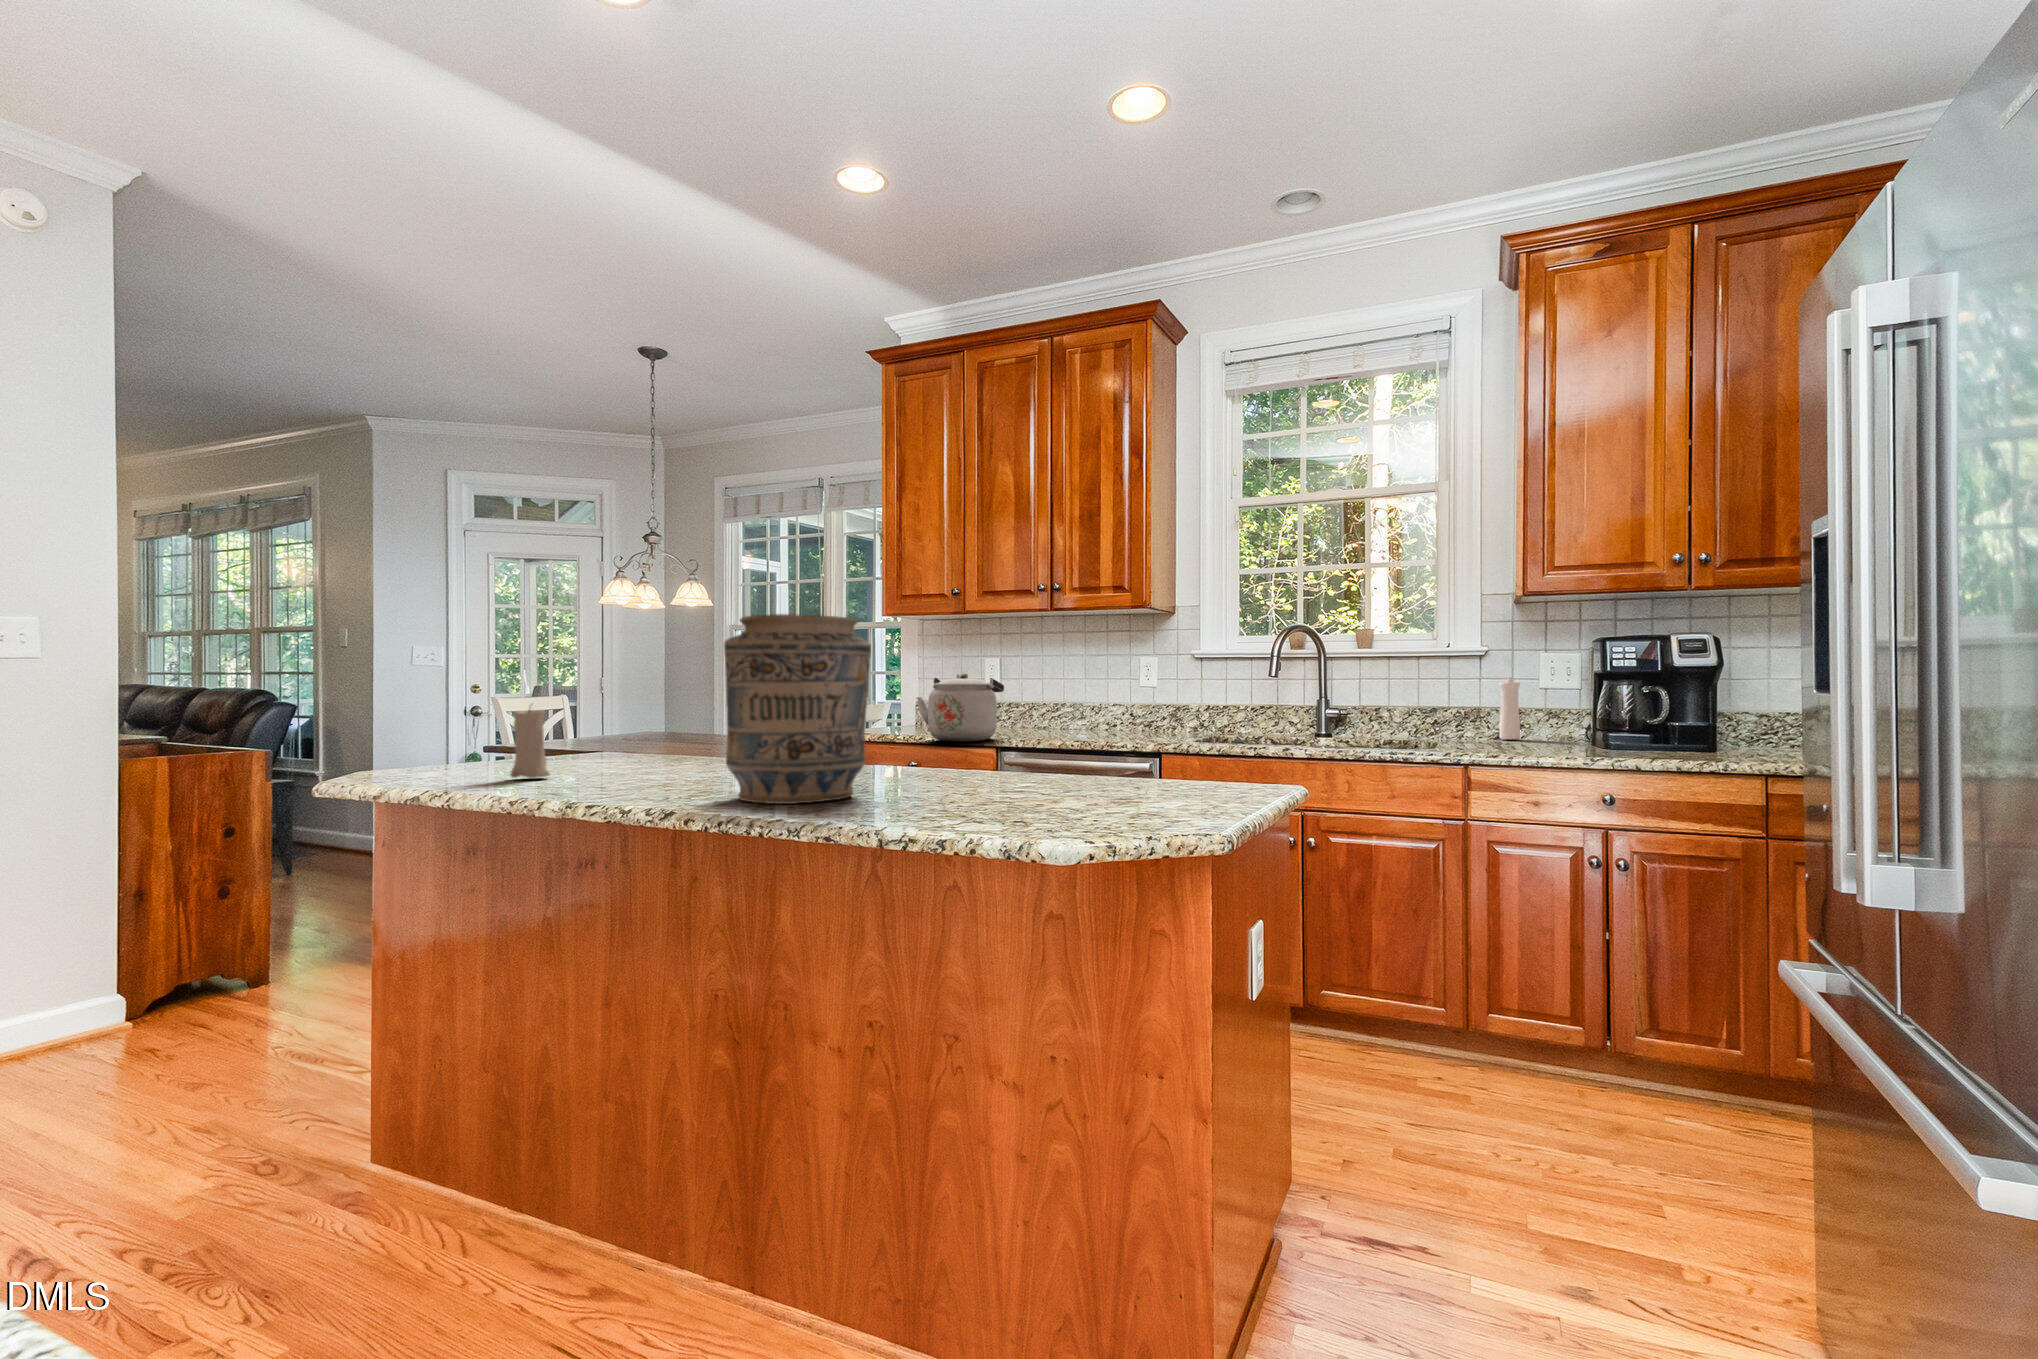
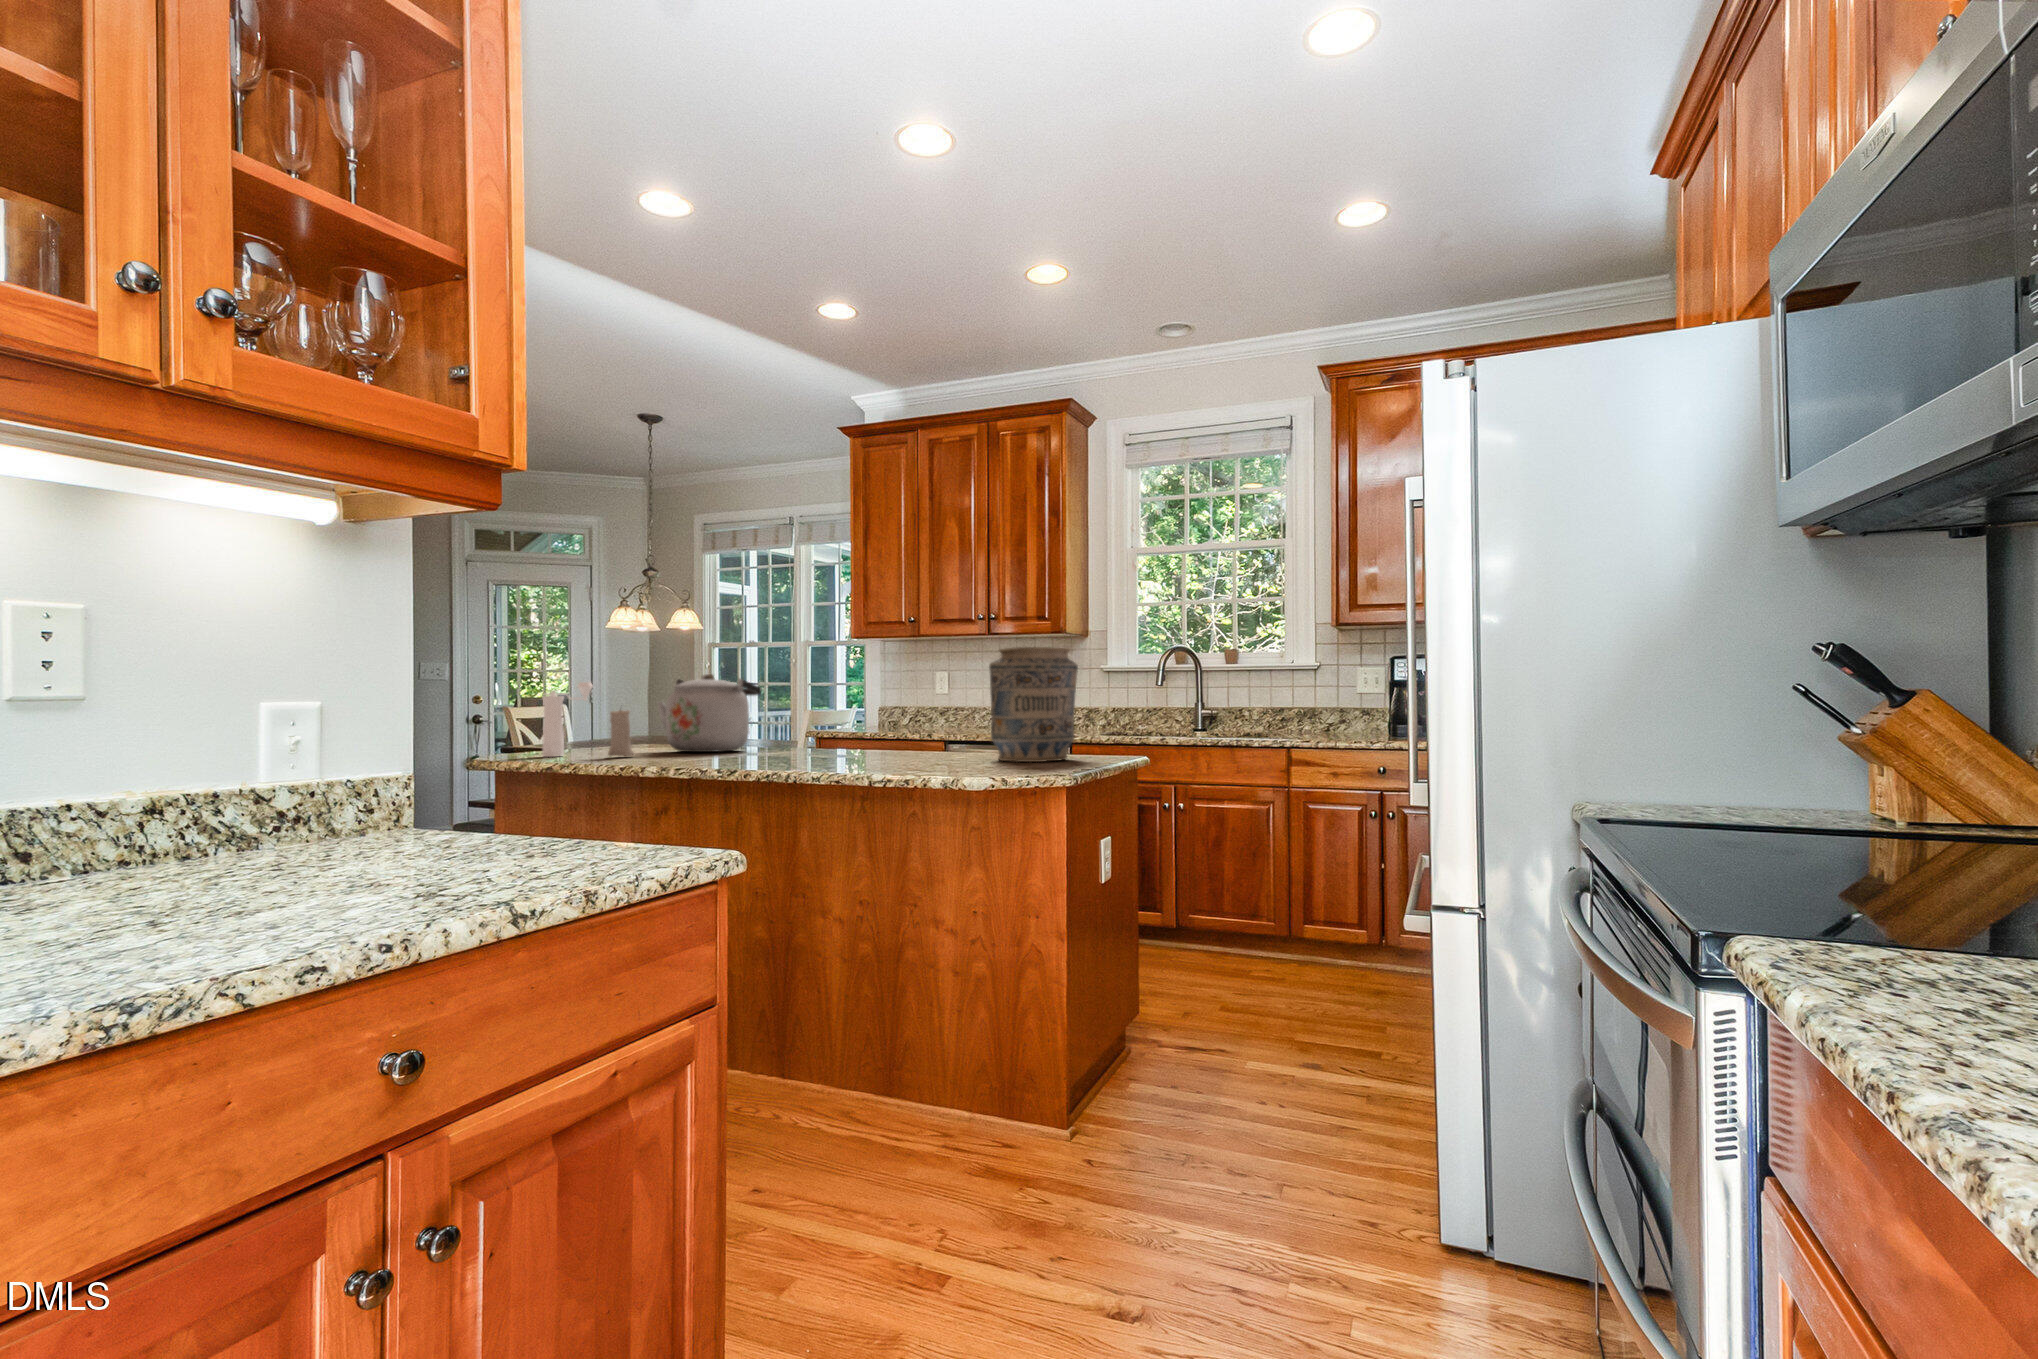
vase: present [724,614,871,804] -> present [989,647,1078,762]
kettle: present [916,673,1004,741] -> present [658,674,761,752]
pepper mill: present [1499,677,1520,739] -> present [542,682,593,757]

